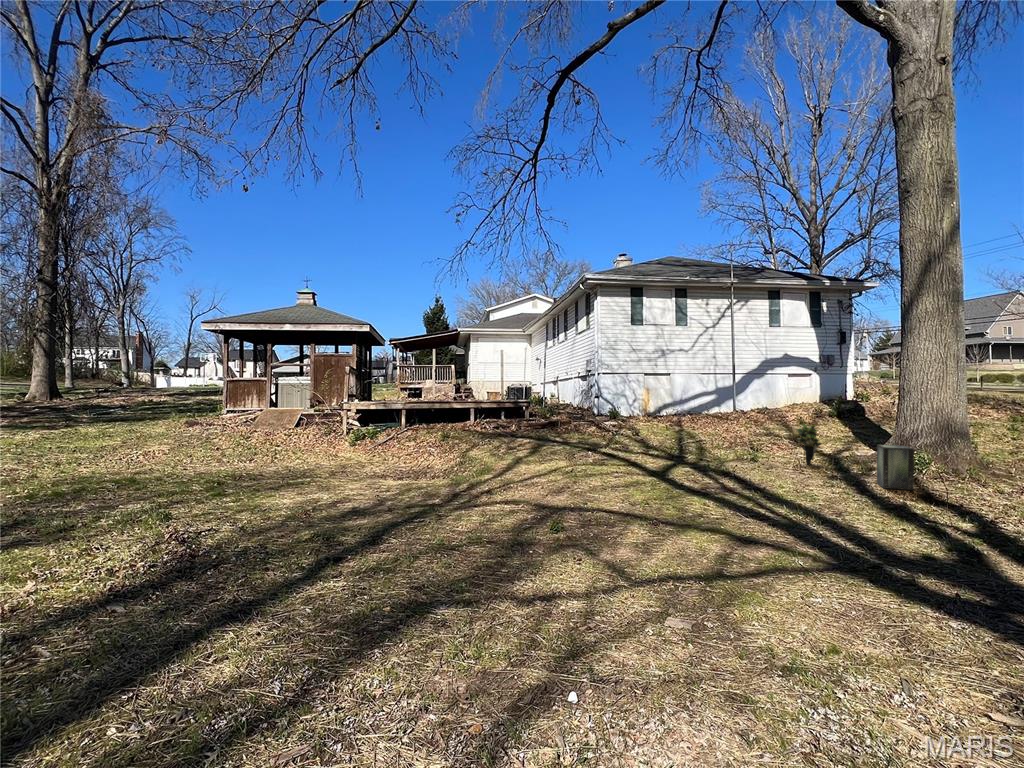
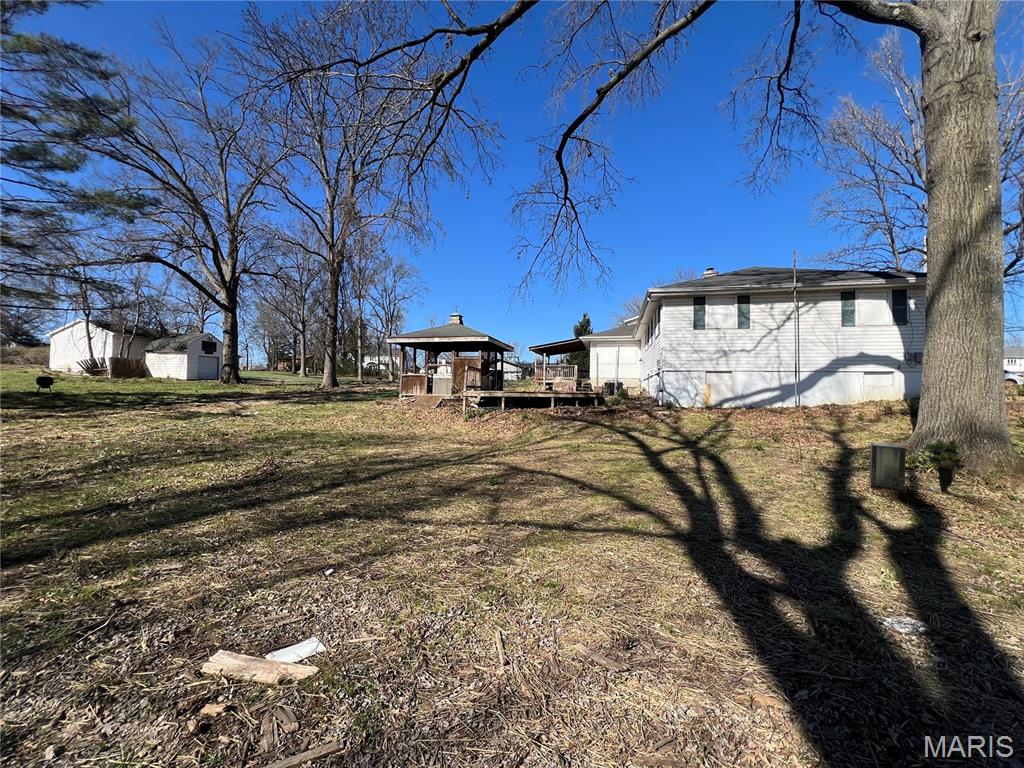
potted plant: present [797,424,821,464] -> present [926,439,966,491]

